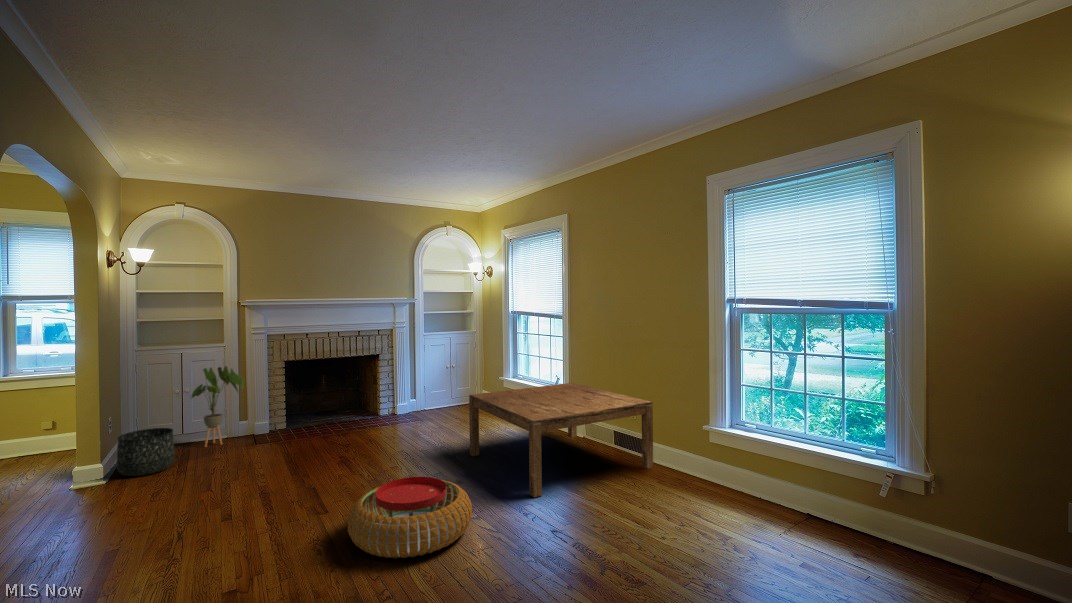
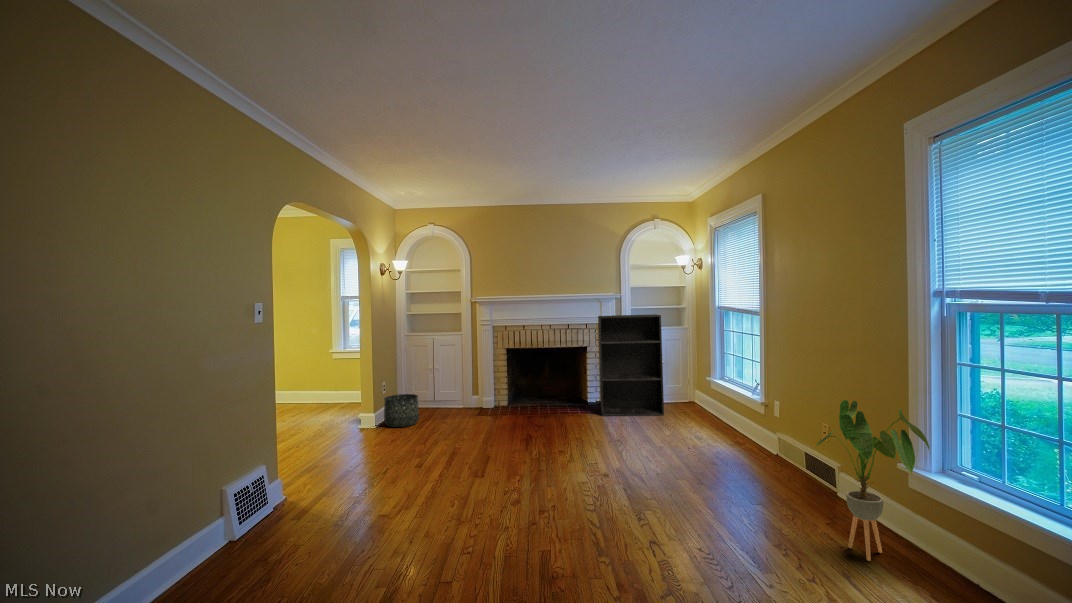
bookshelf: none [396,320,465,424] -> present [598,314,664,416]
house plant: present [191,366,244,447] -> present [816,400,929,561]
coffee table: present [469,383,653,497] -> none [631,388,839,505]
pouf: present [348,477,472,558] -> none [459,458,572,529]

